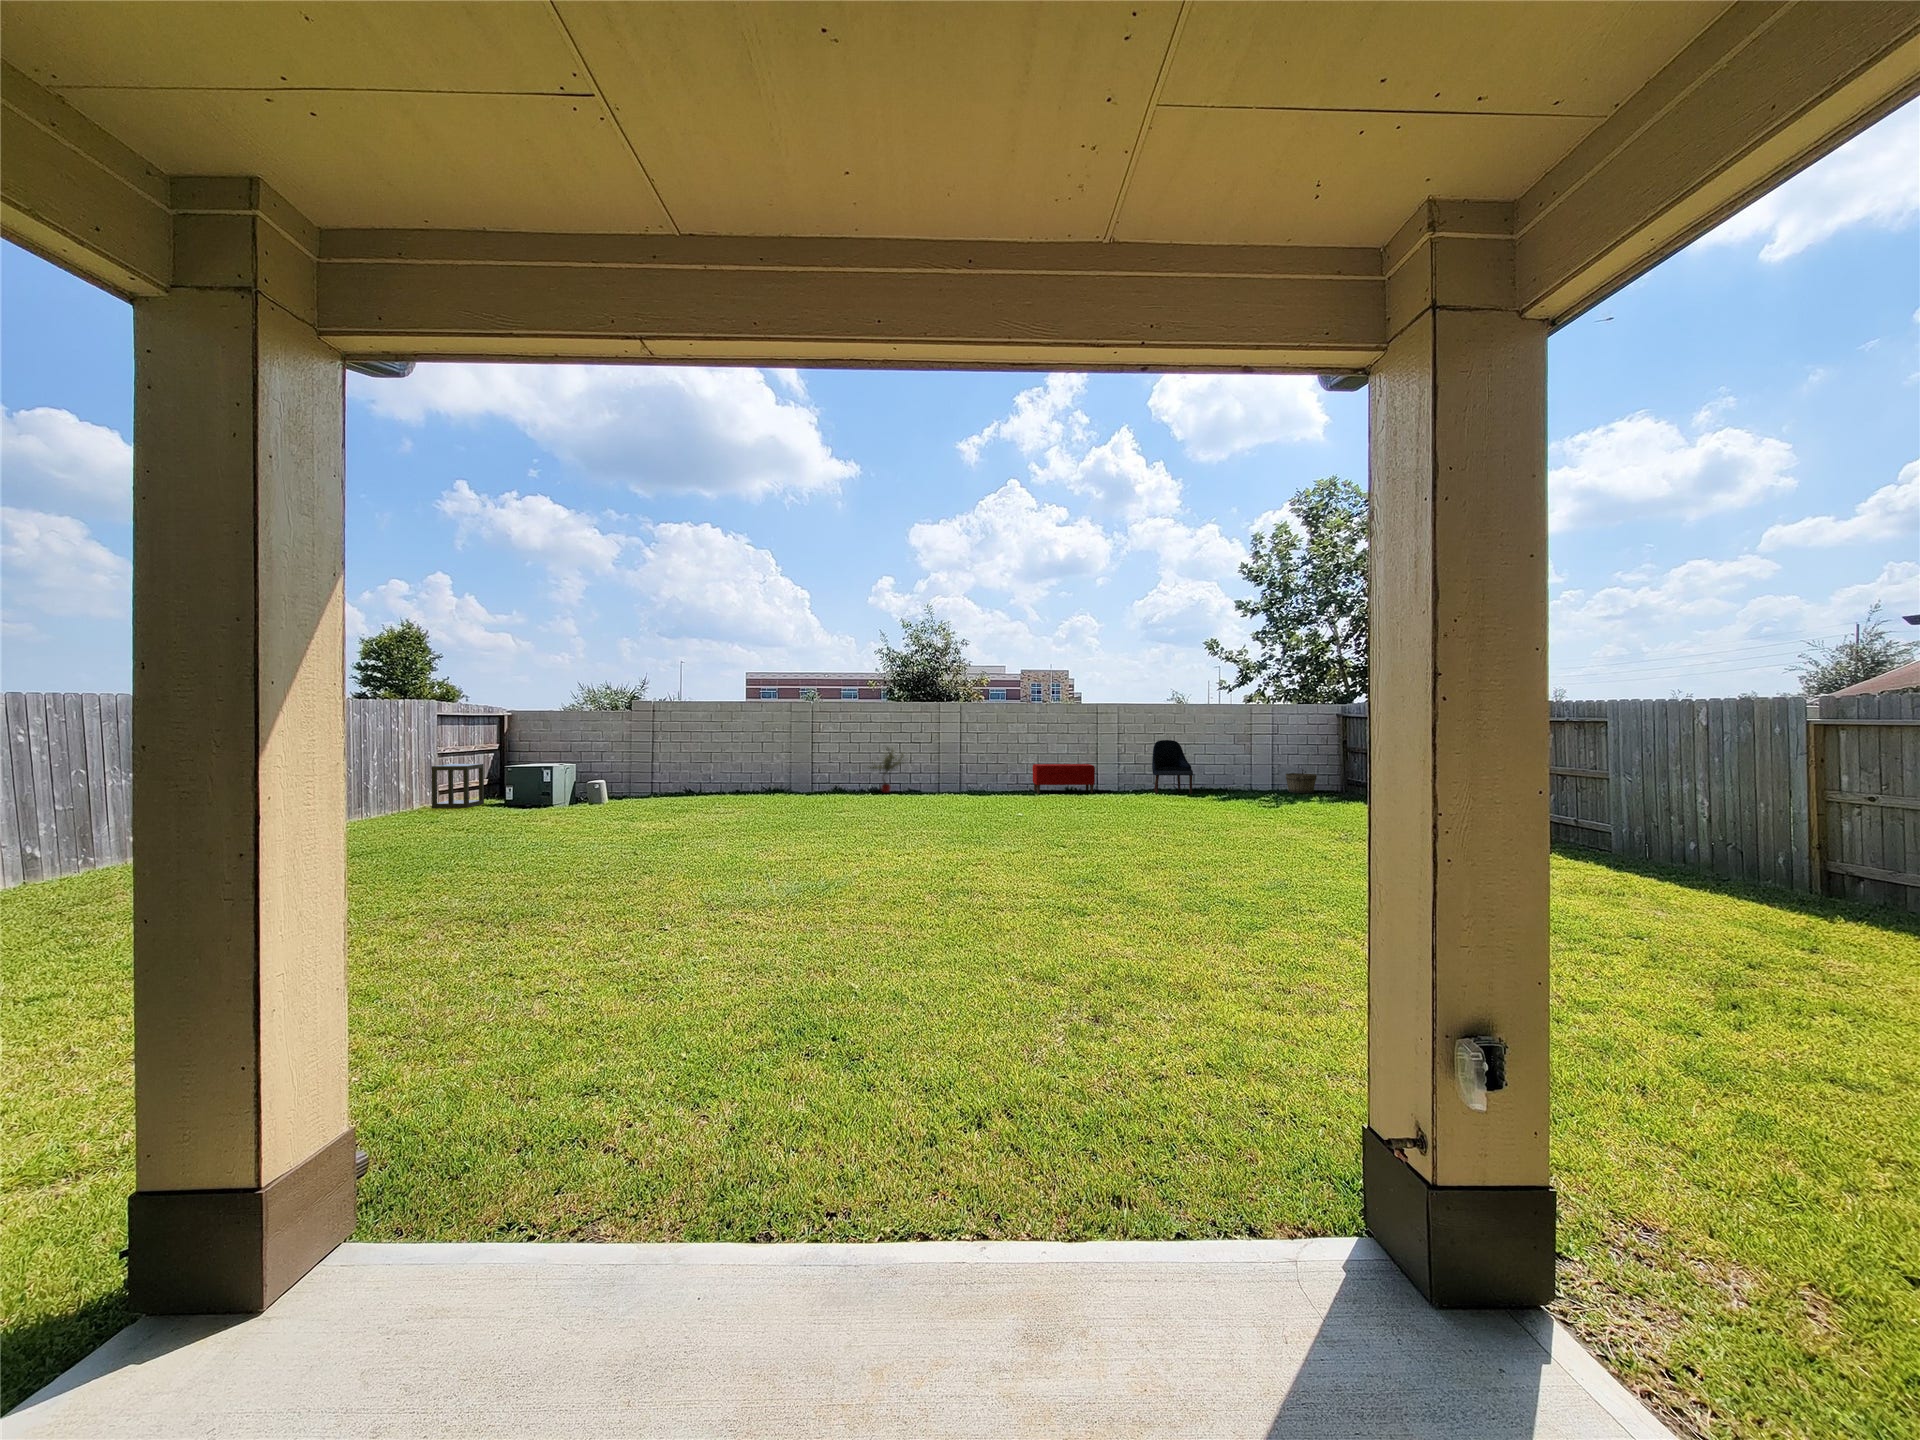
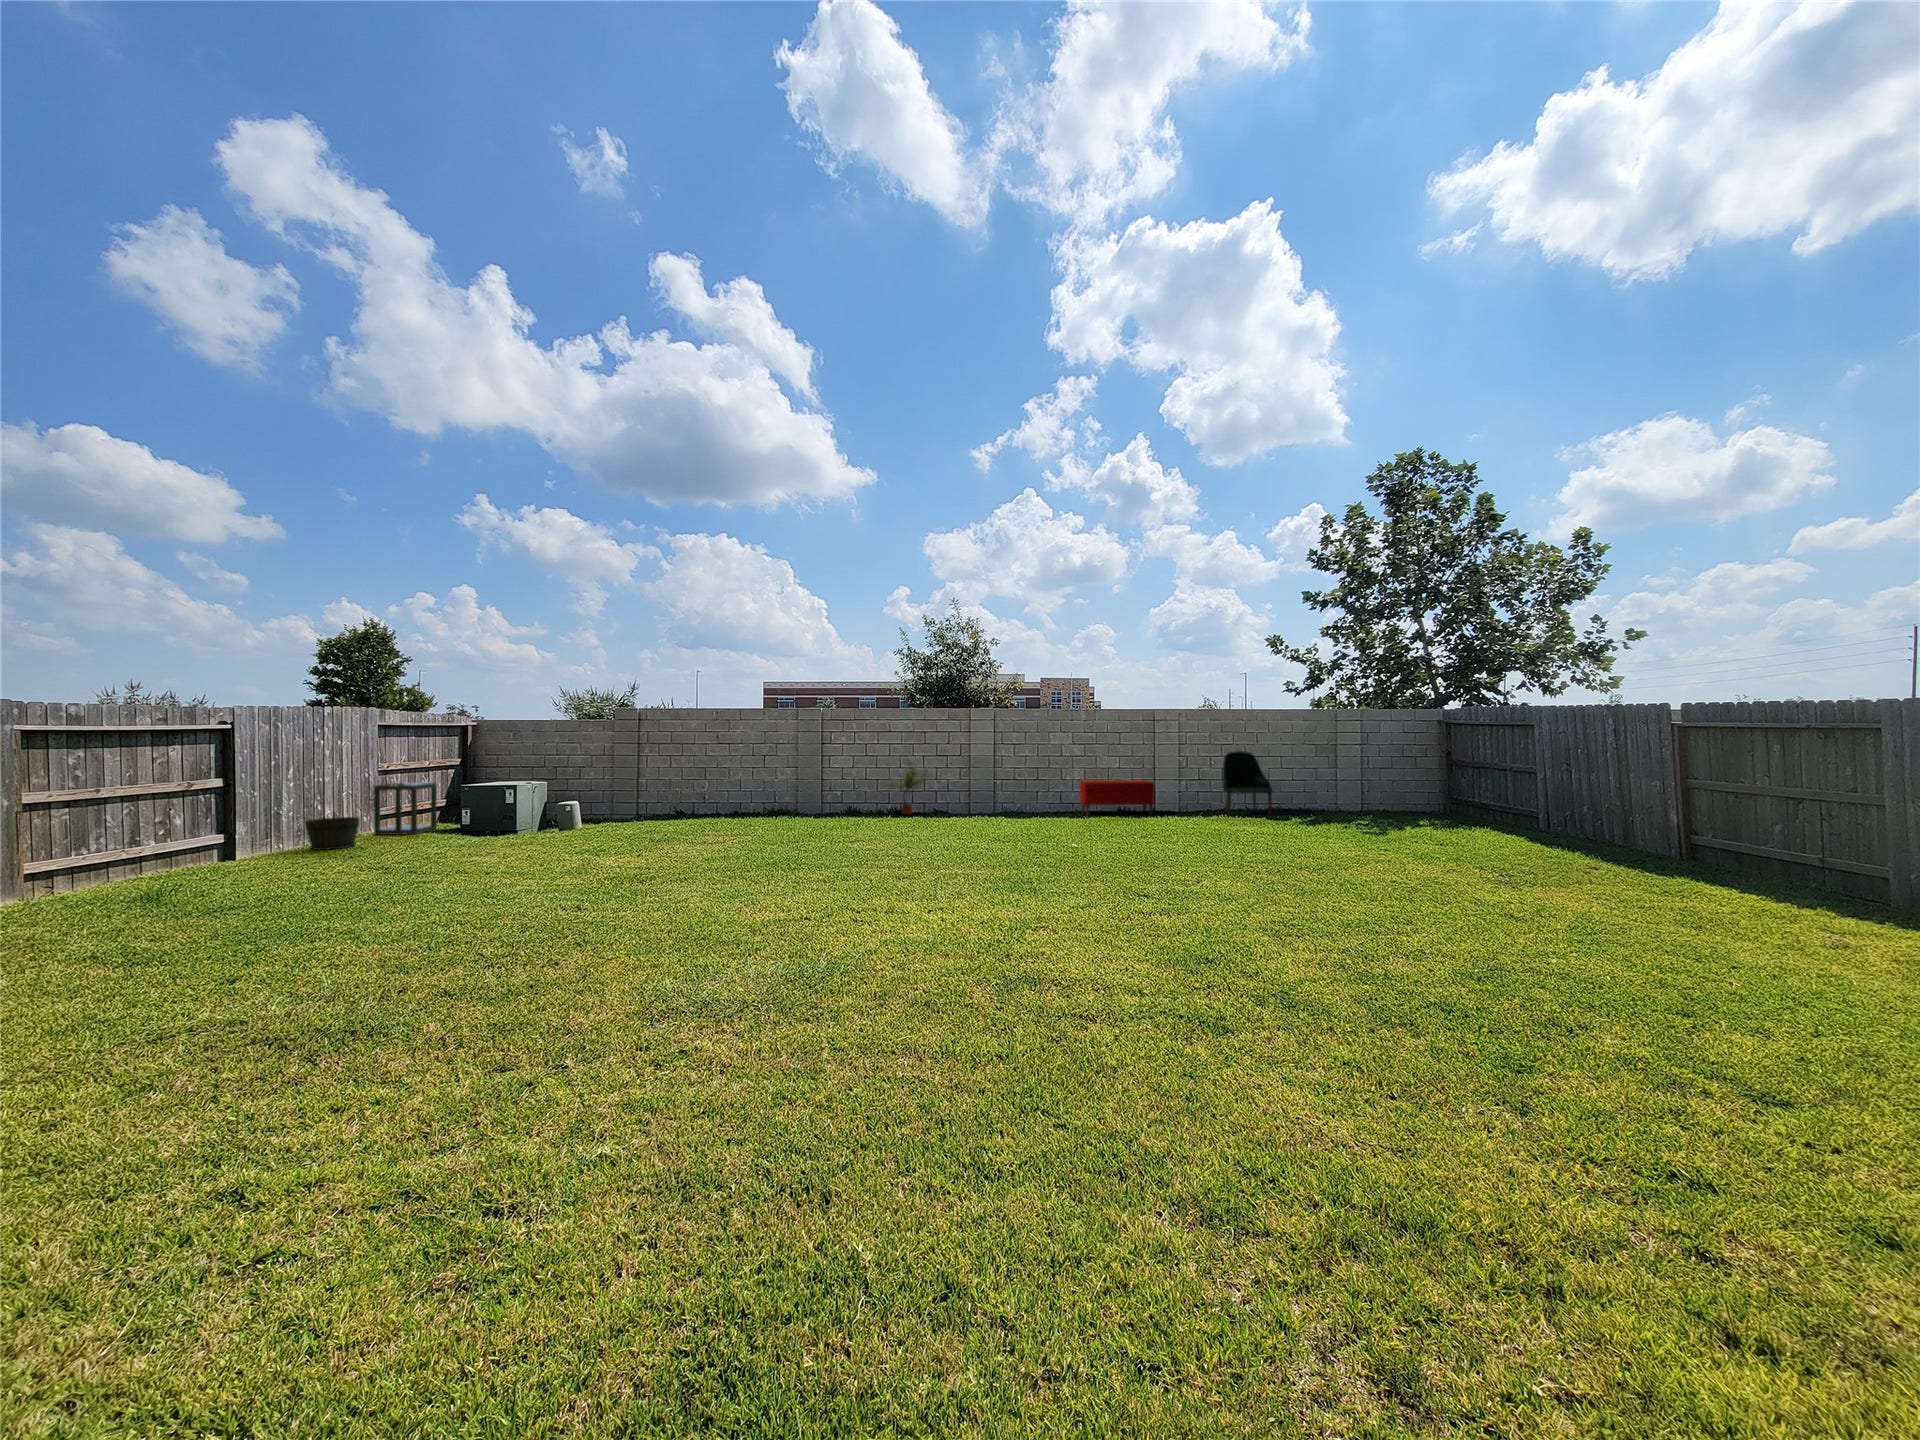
wooden bucket: present [1286,769,1317,793] -> present [305,812,360,850]

